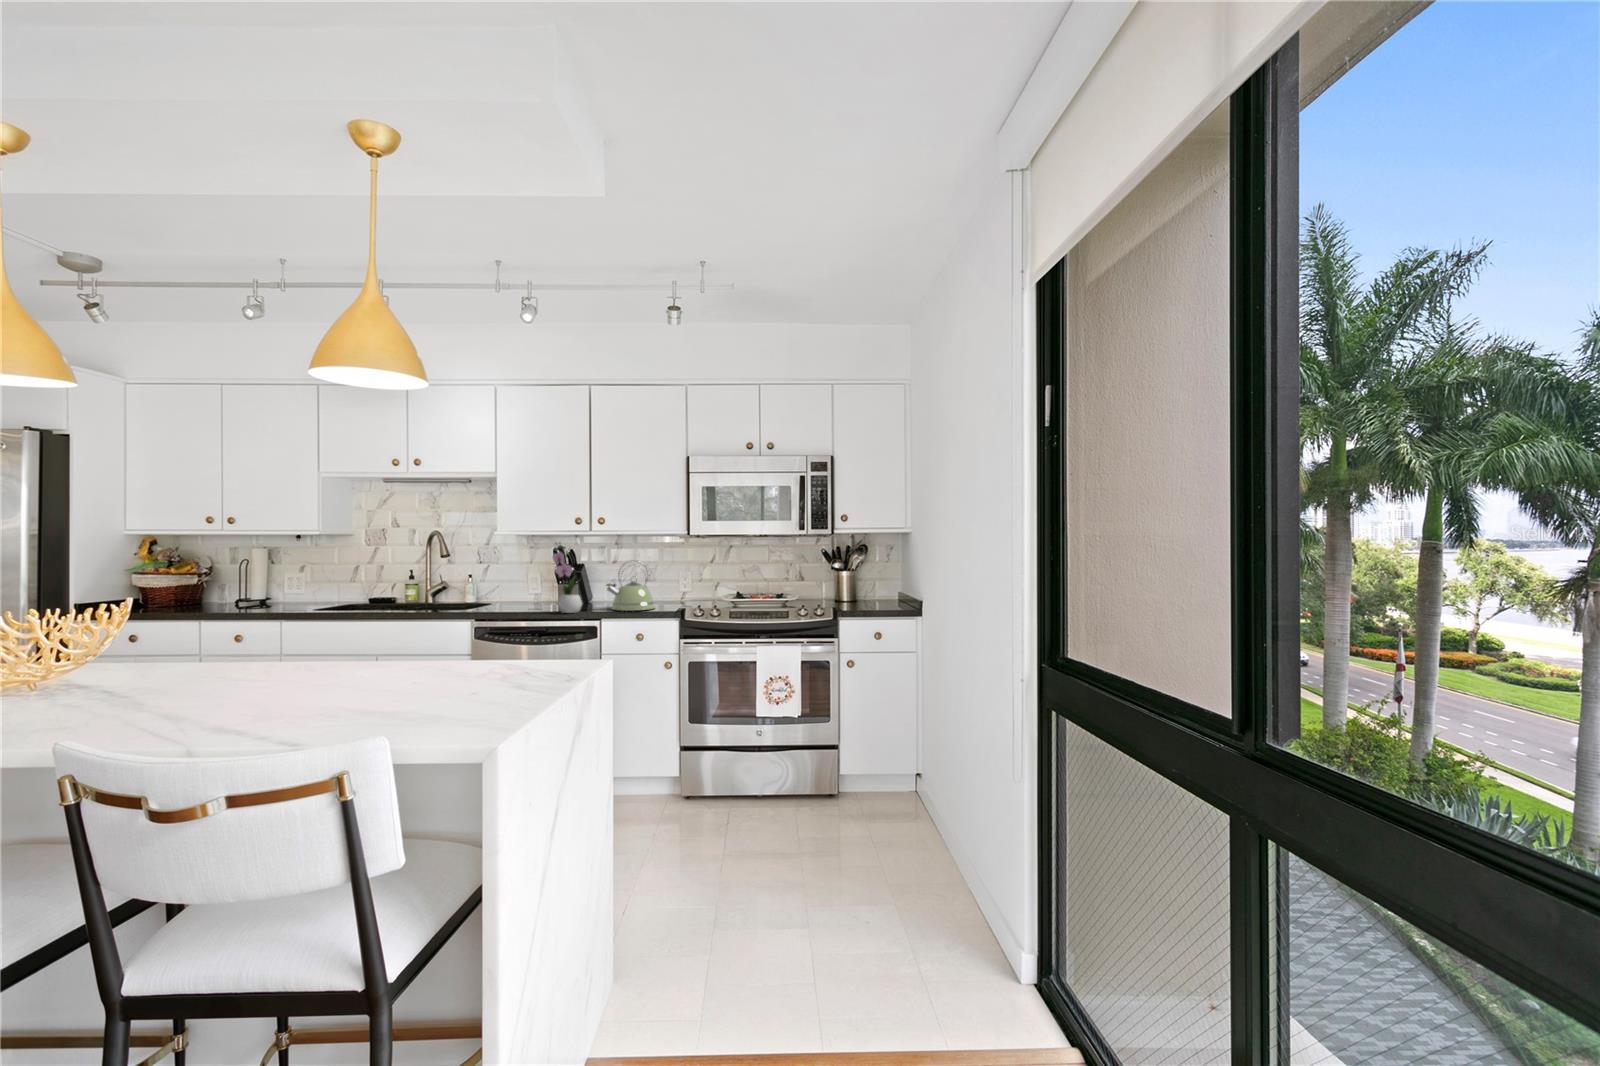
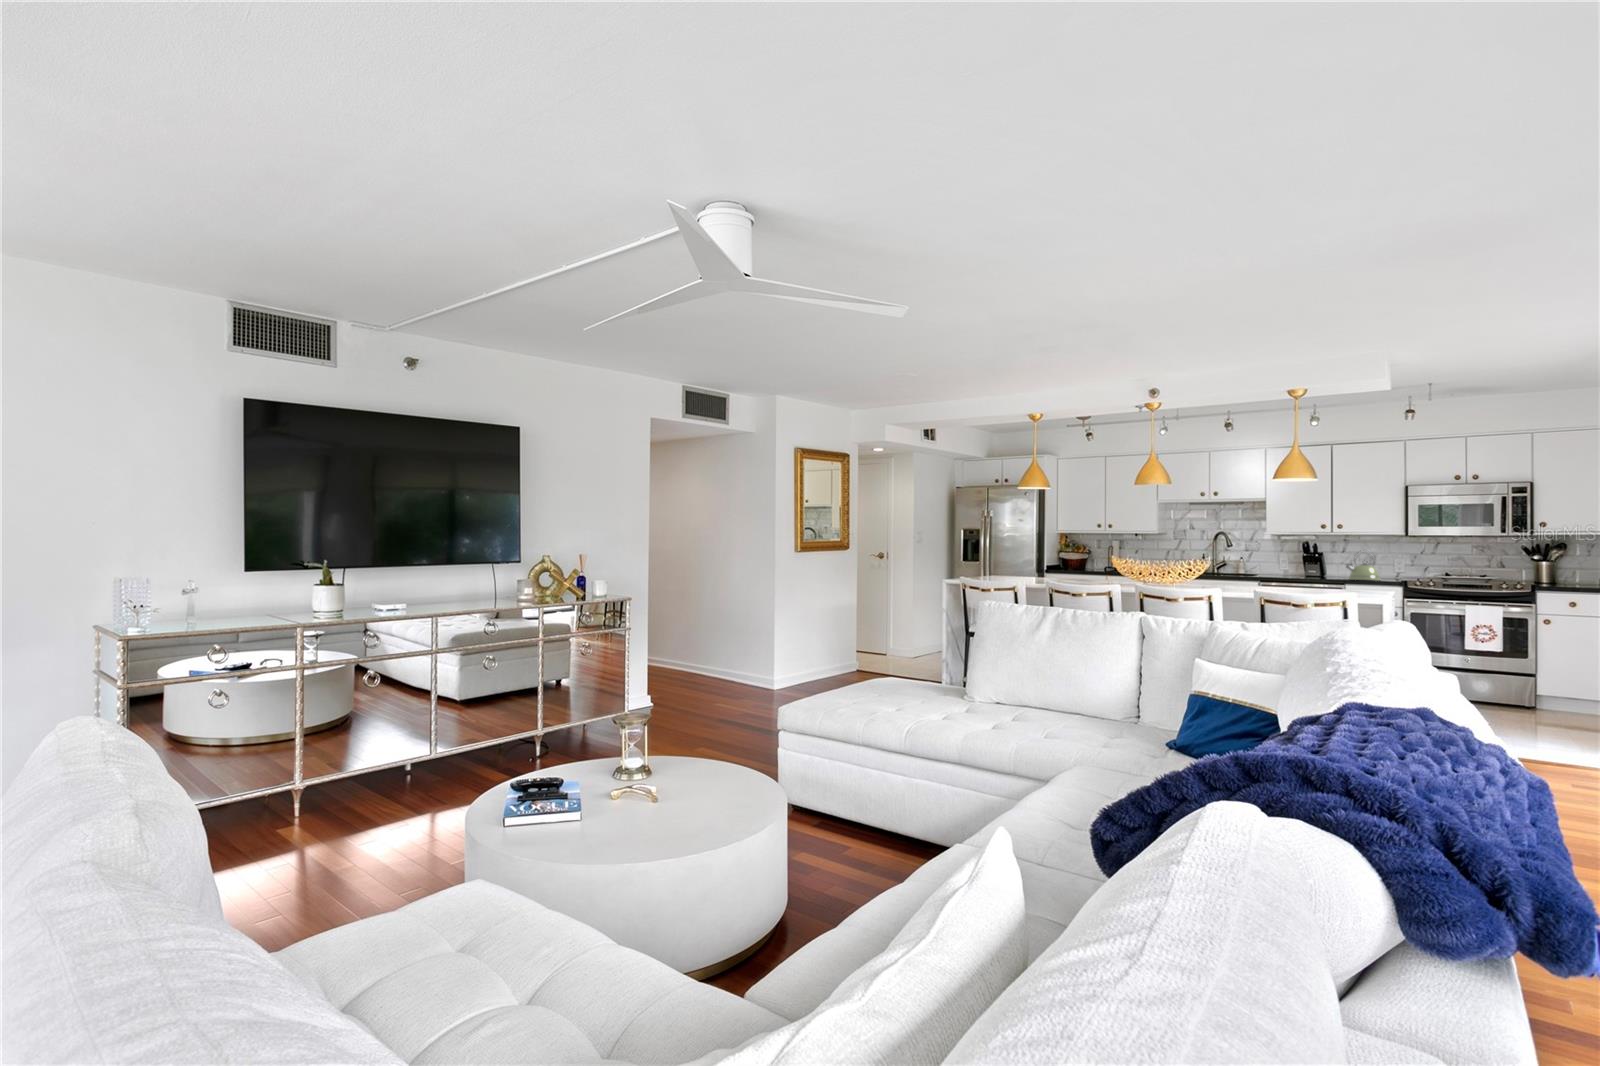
flower arrangement: present [552,543,582,613] -> none [1310,537,1332,580]

